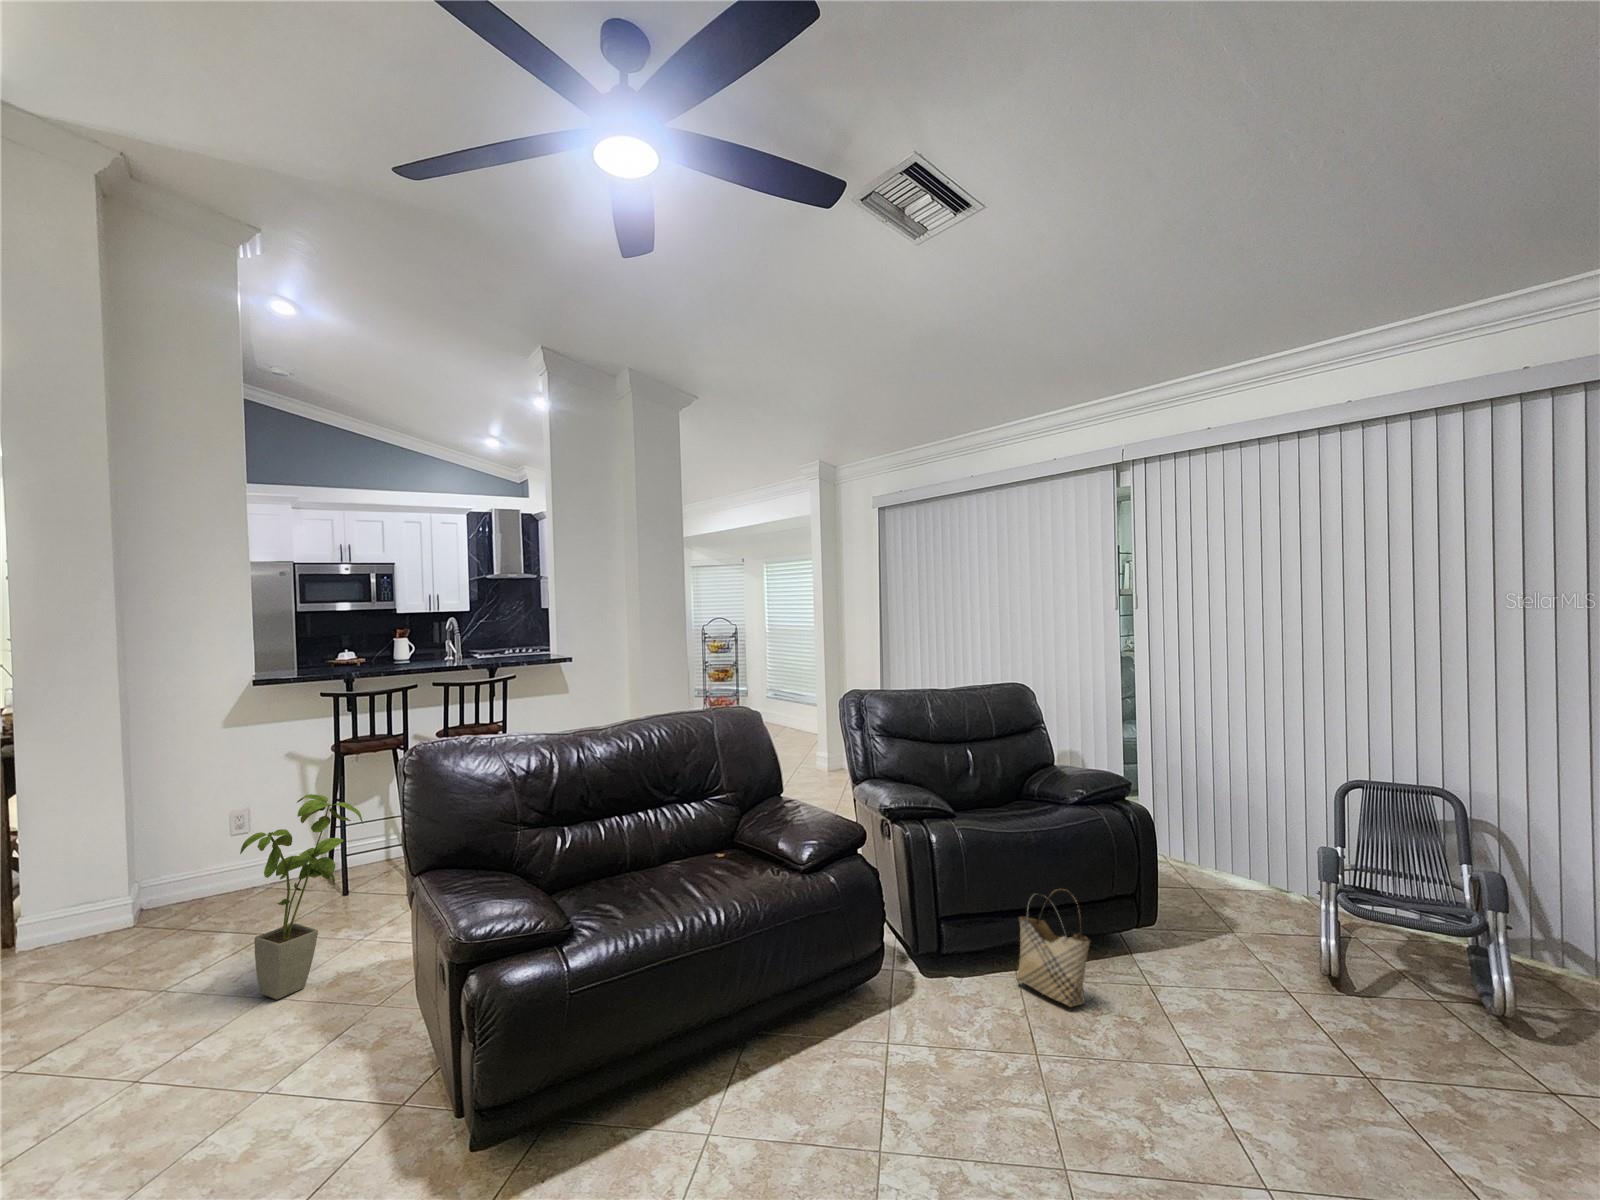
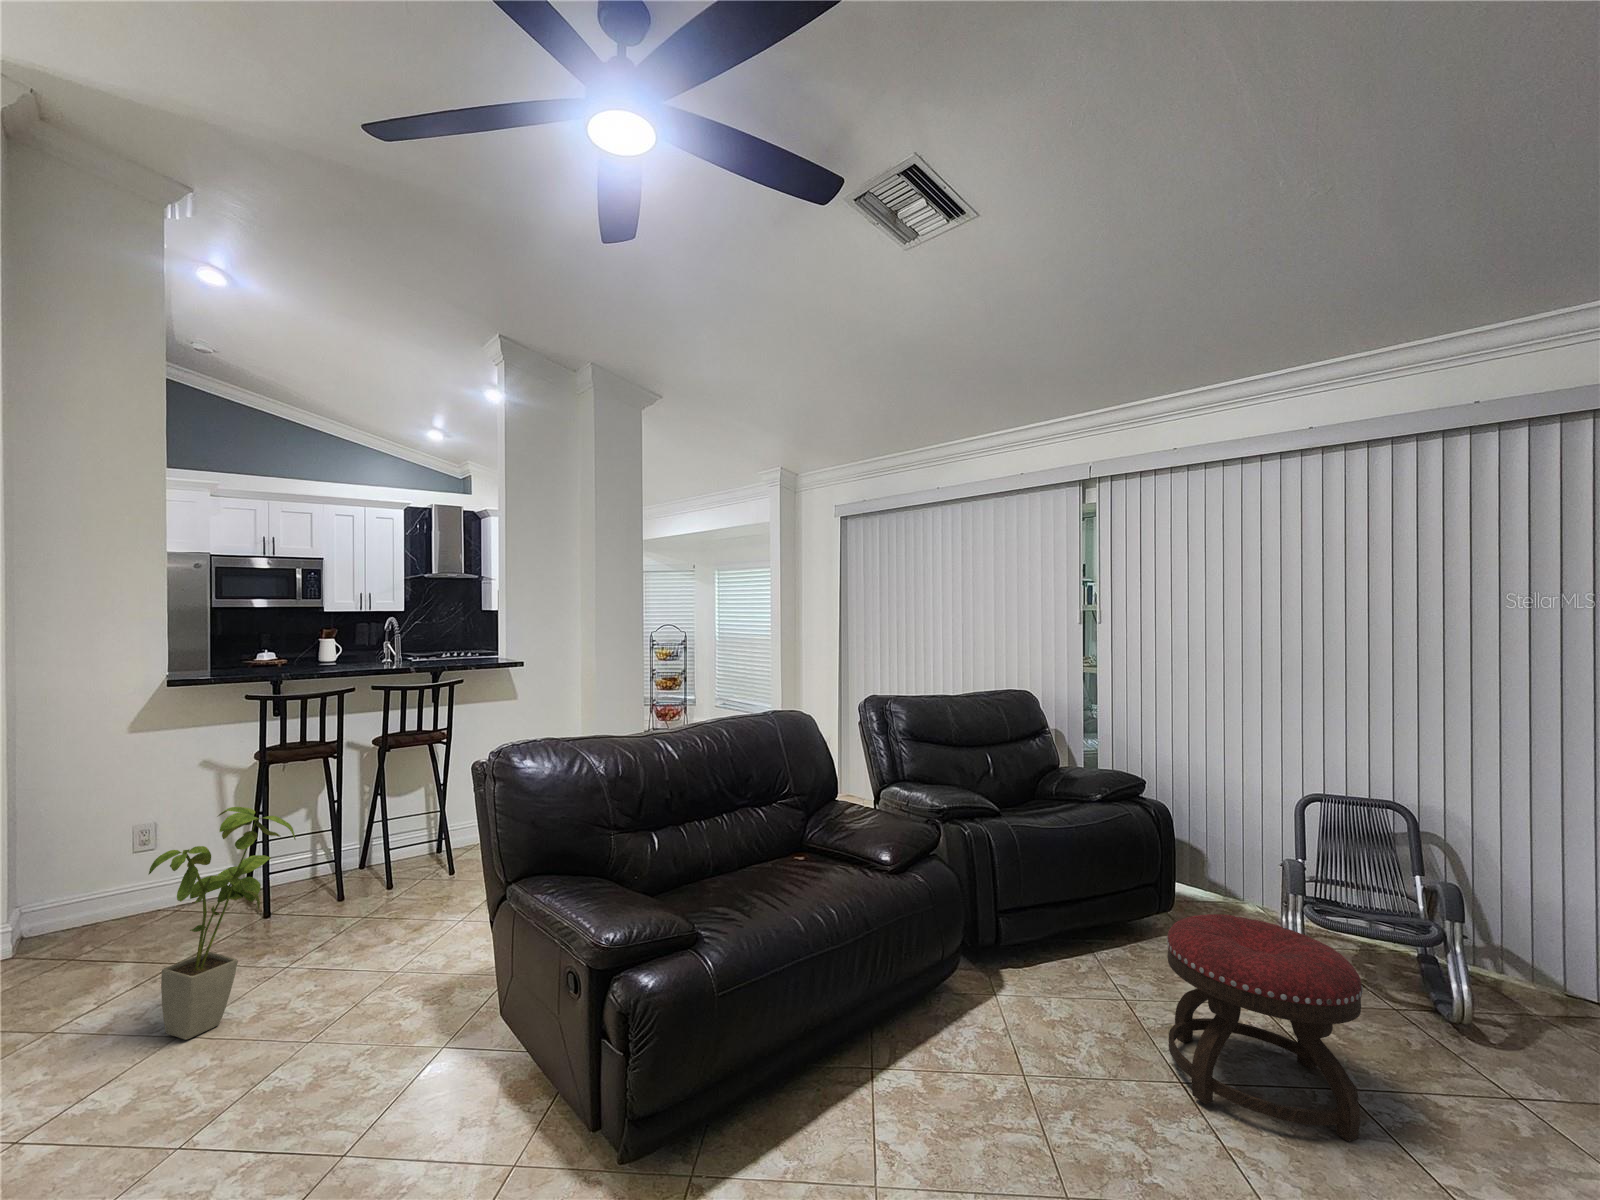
woven basket: present [1016,889,1090,1007] -> none [994,902,1071,1024]
ottoman: none [1183,902,1381,1128] -> present [1167,914,1363,1142]

